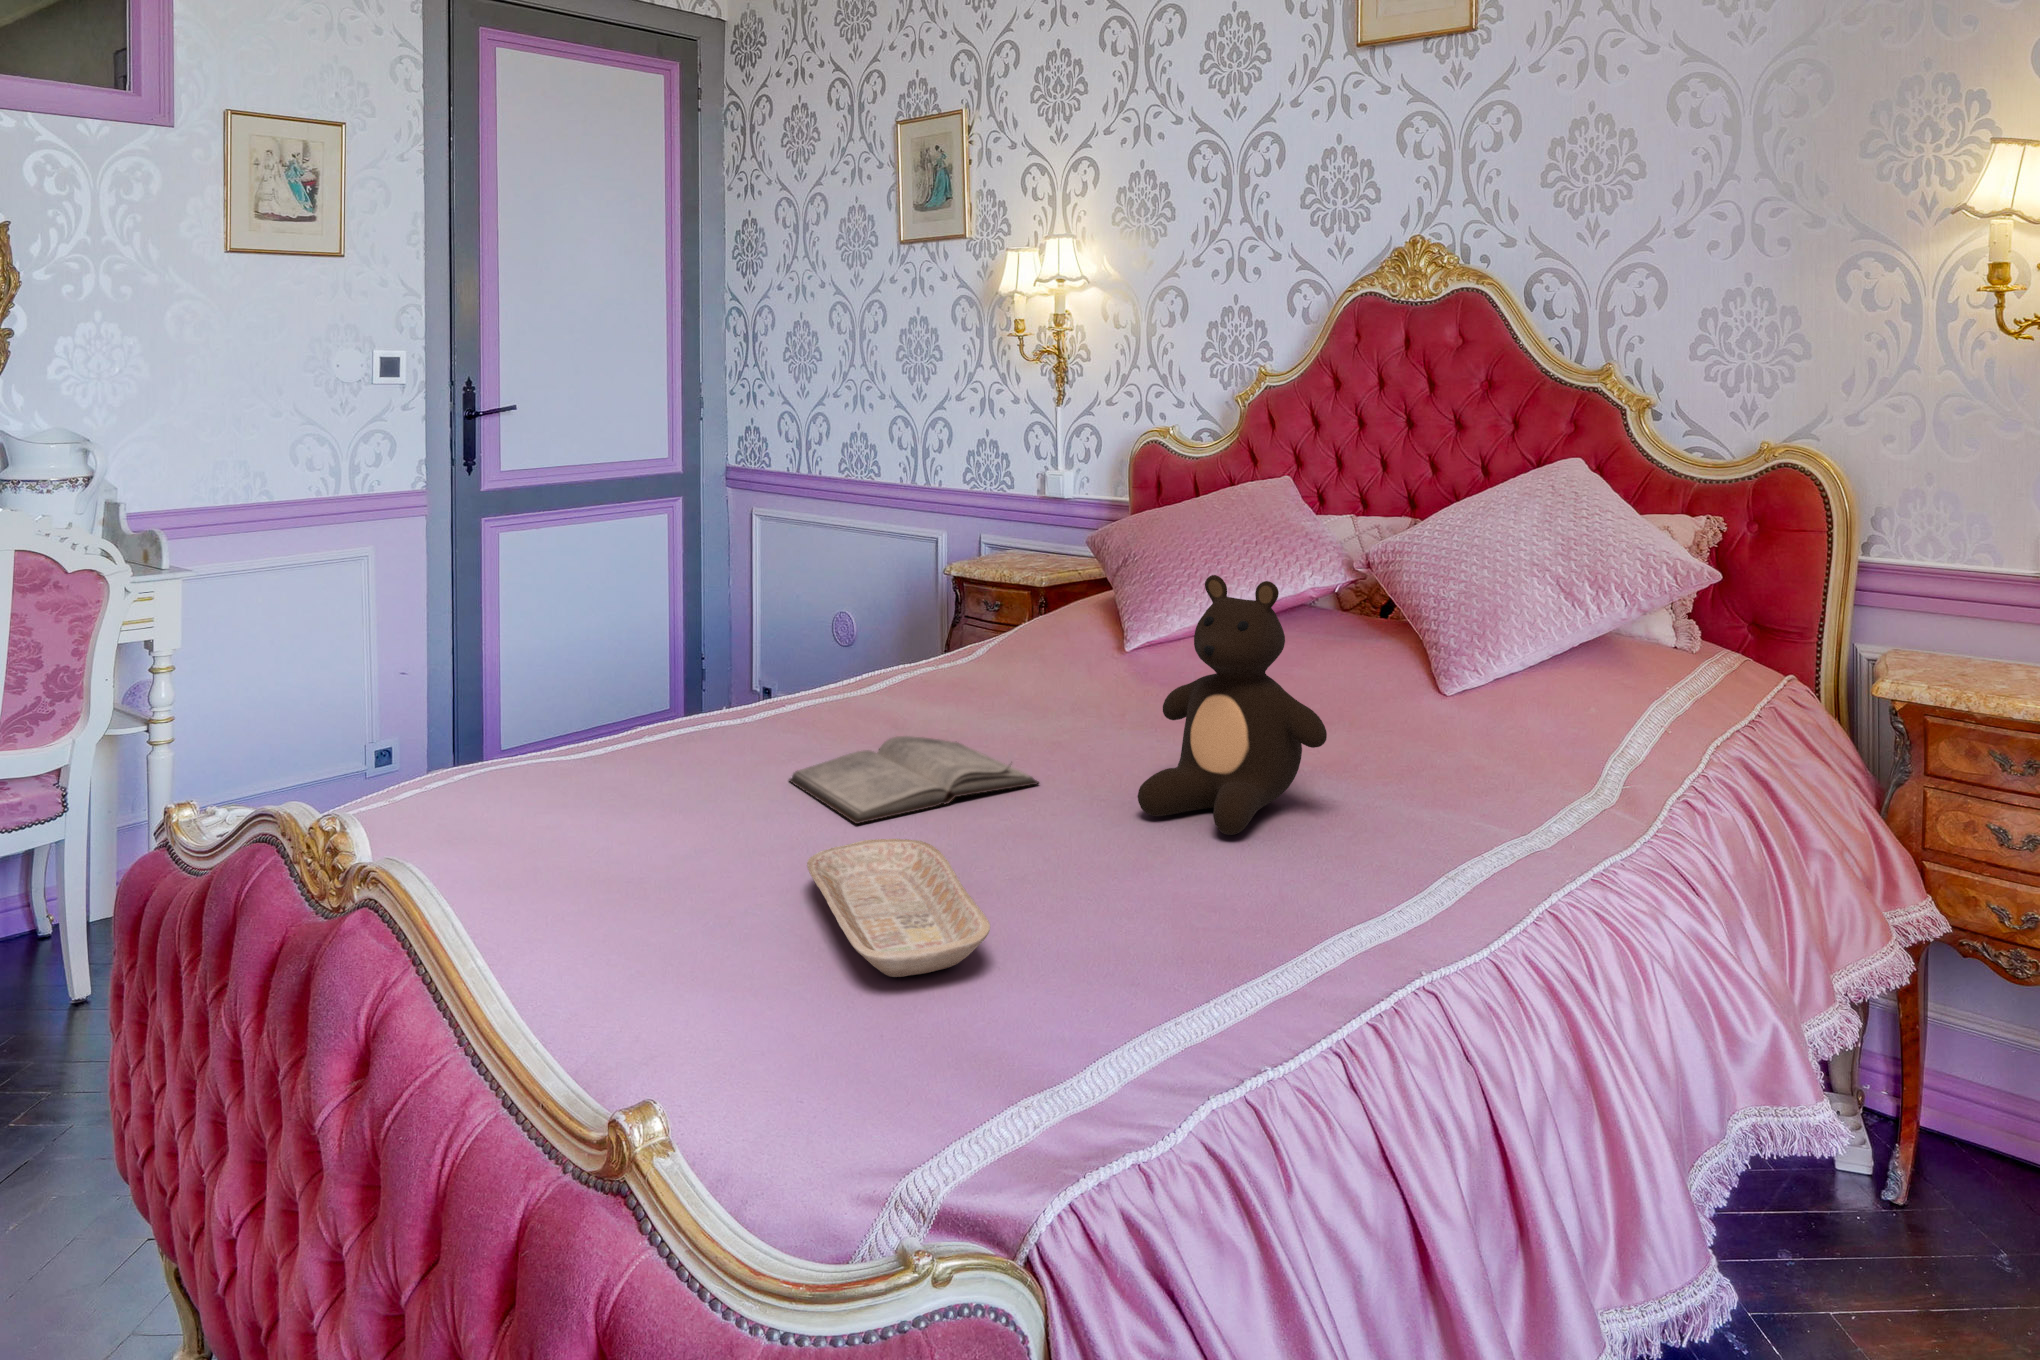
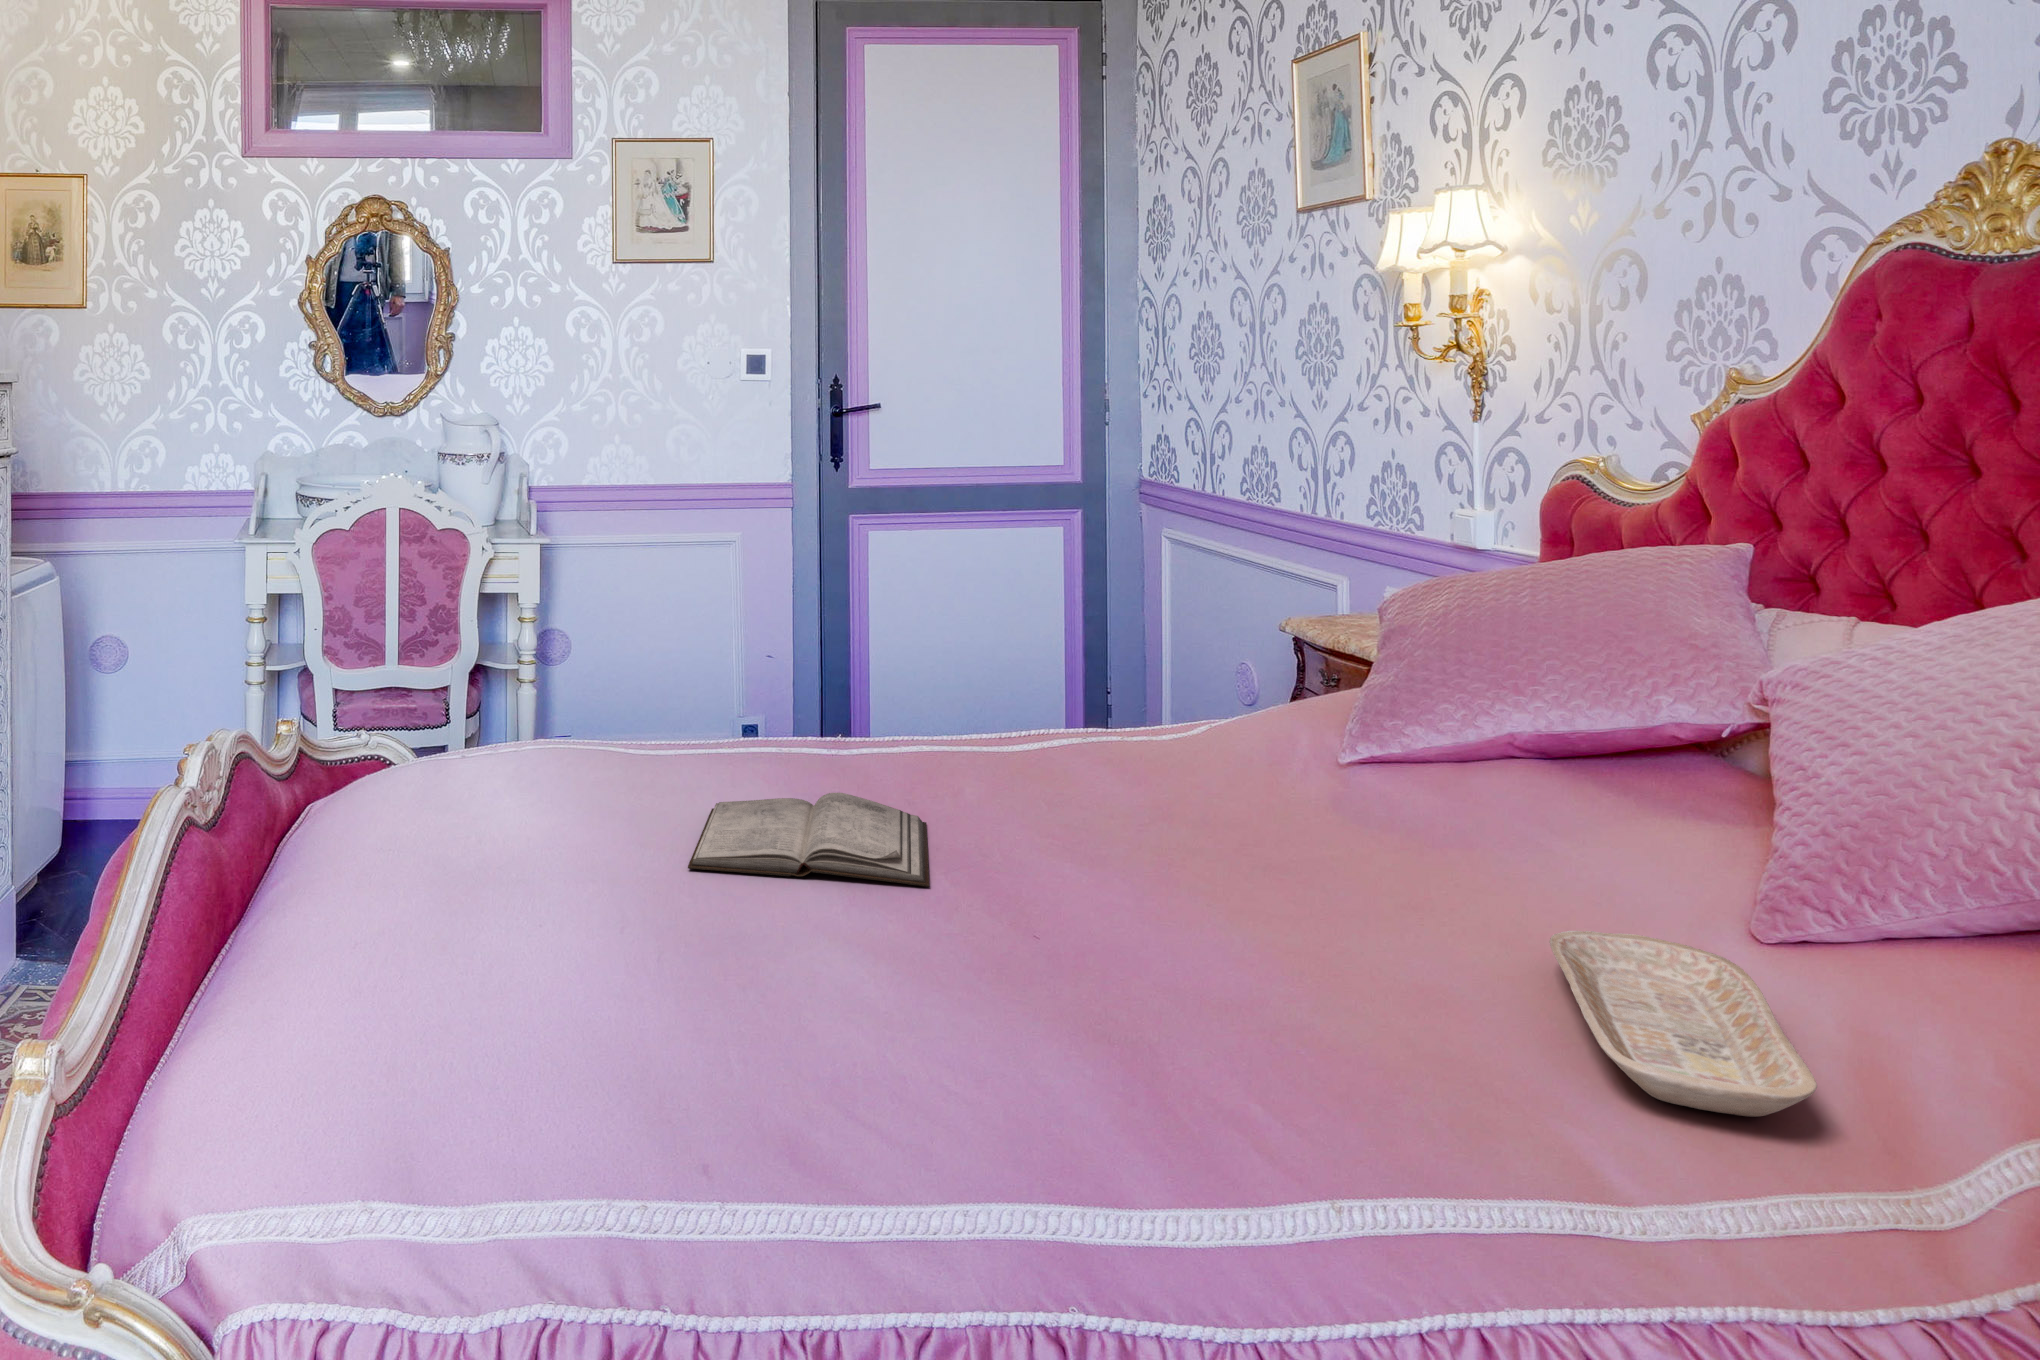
teddy bear: present [1138,575,1327,835] -> none [961,669,1204,1019]
tray: present [807,839,990,977] -> present [1549,931,1817,1117]

